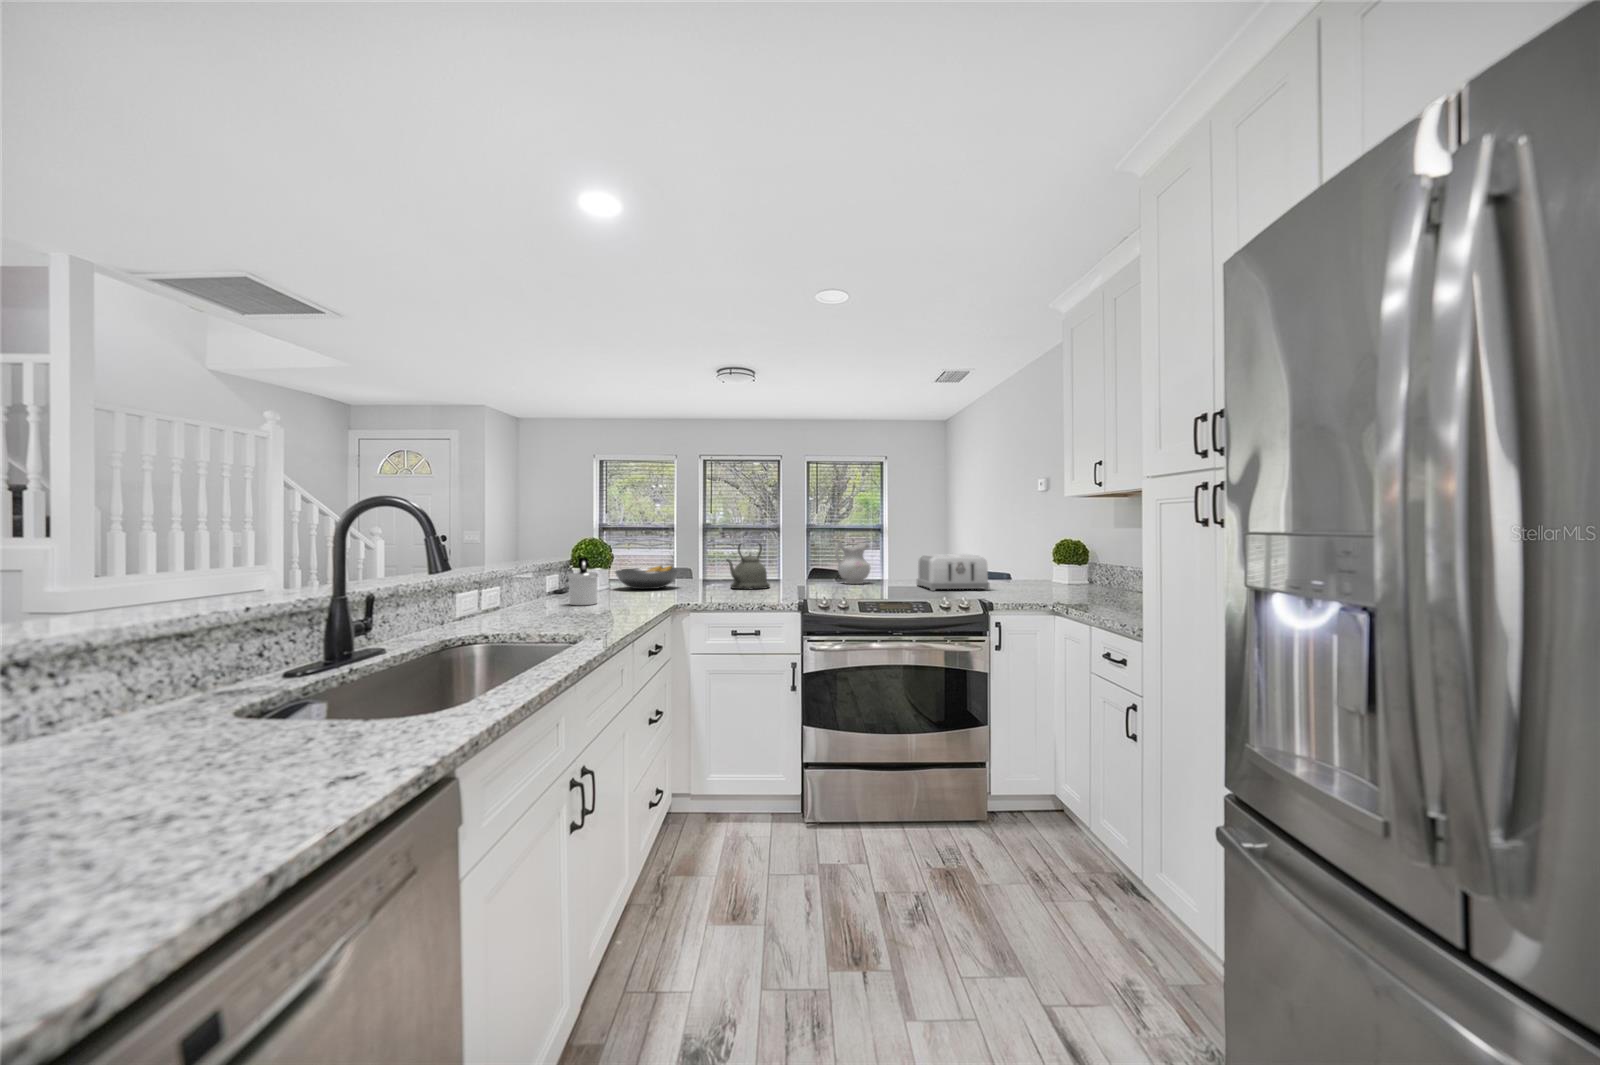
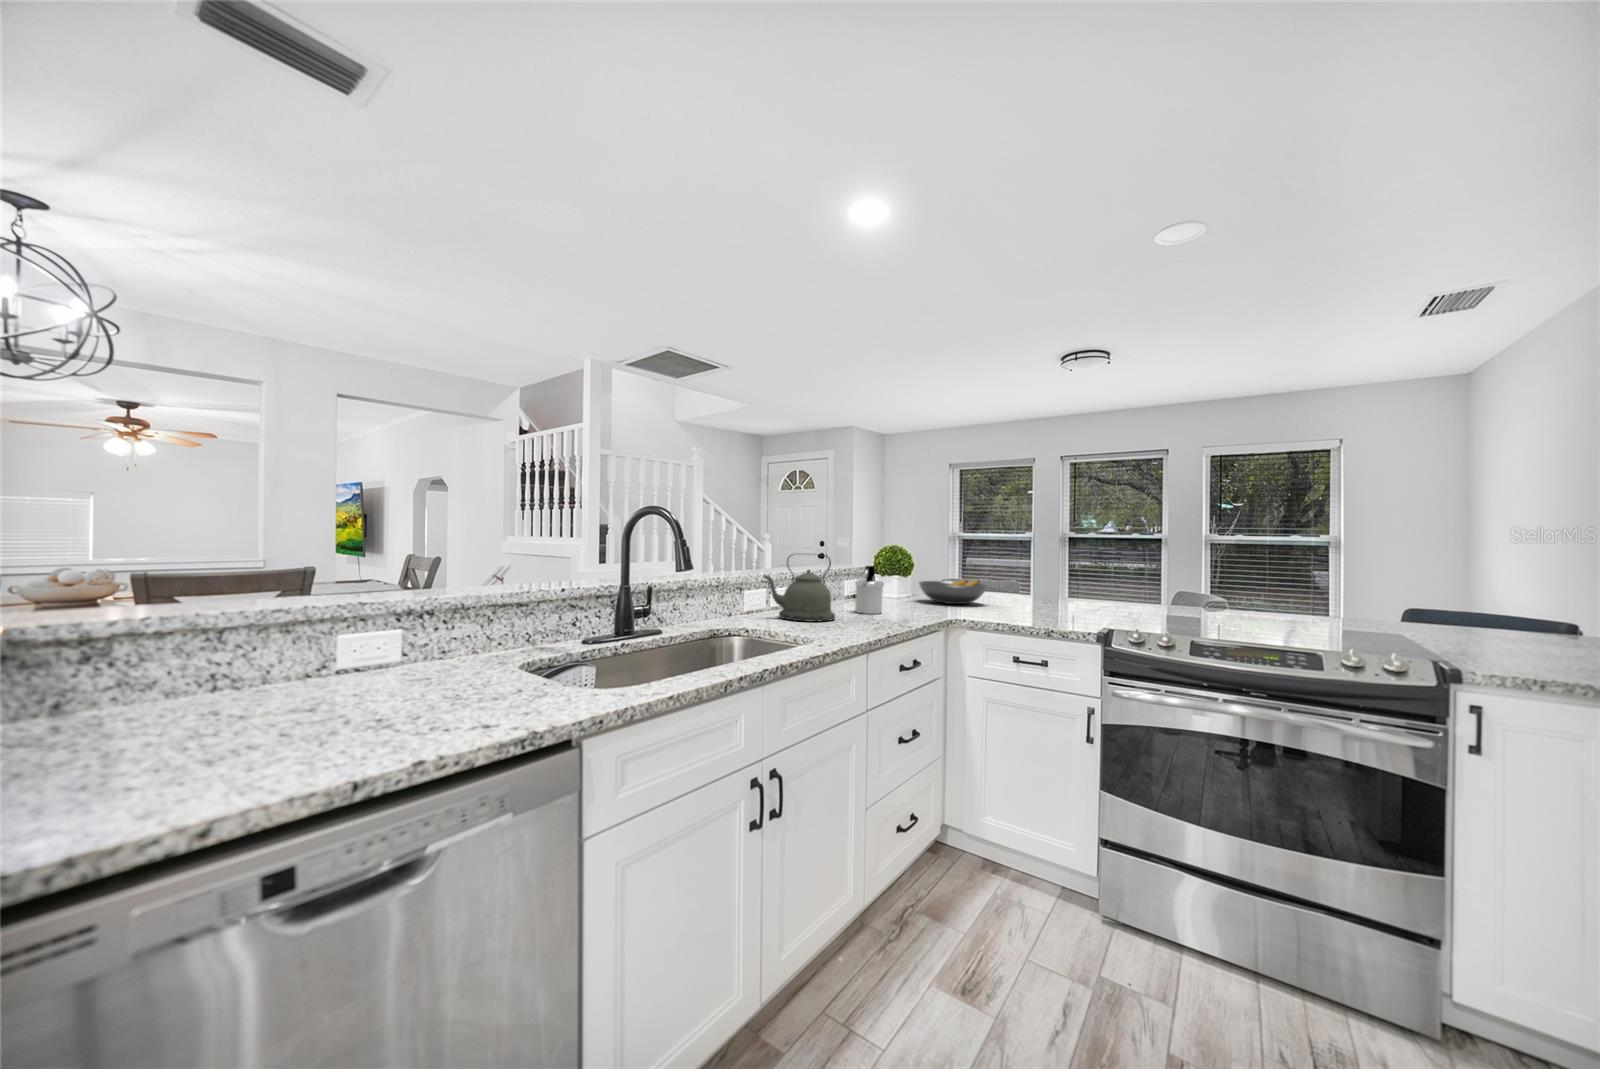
ceramic pitcher: present [835,542,870,584] -> none [1193,566,1250,624]
kettle: present [726,543,770,589] -> present [764,556,835,622]
toaster: present [917,554,990,591] -> none [1324,591,1459,656]

